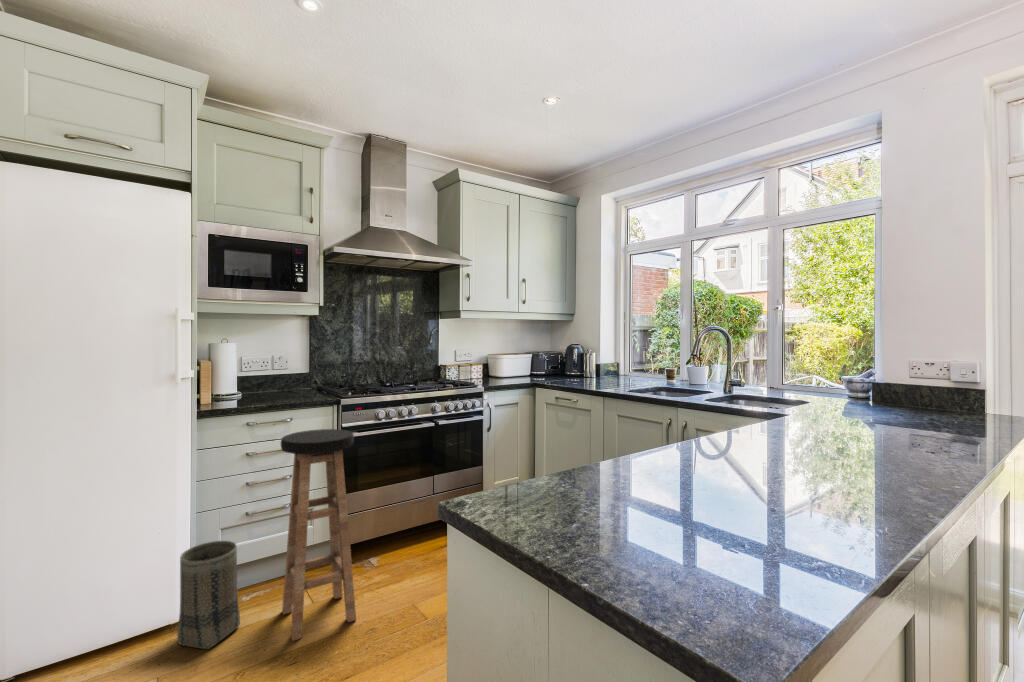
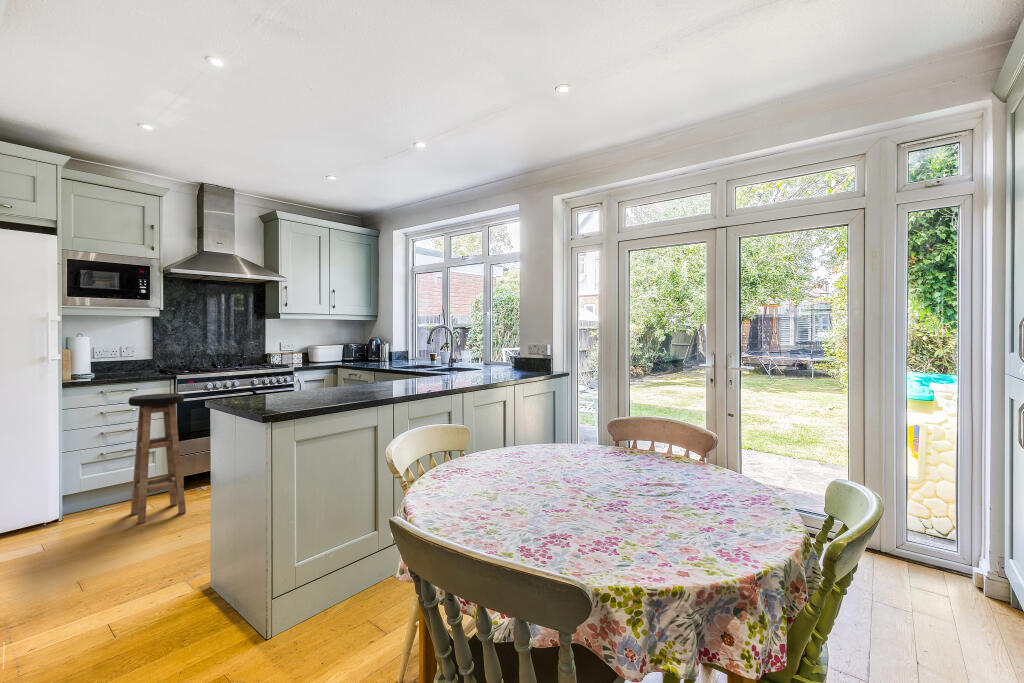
basket: present [177,541,240,649] -> none [51,467,99,532]

